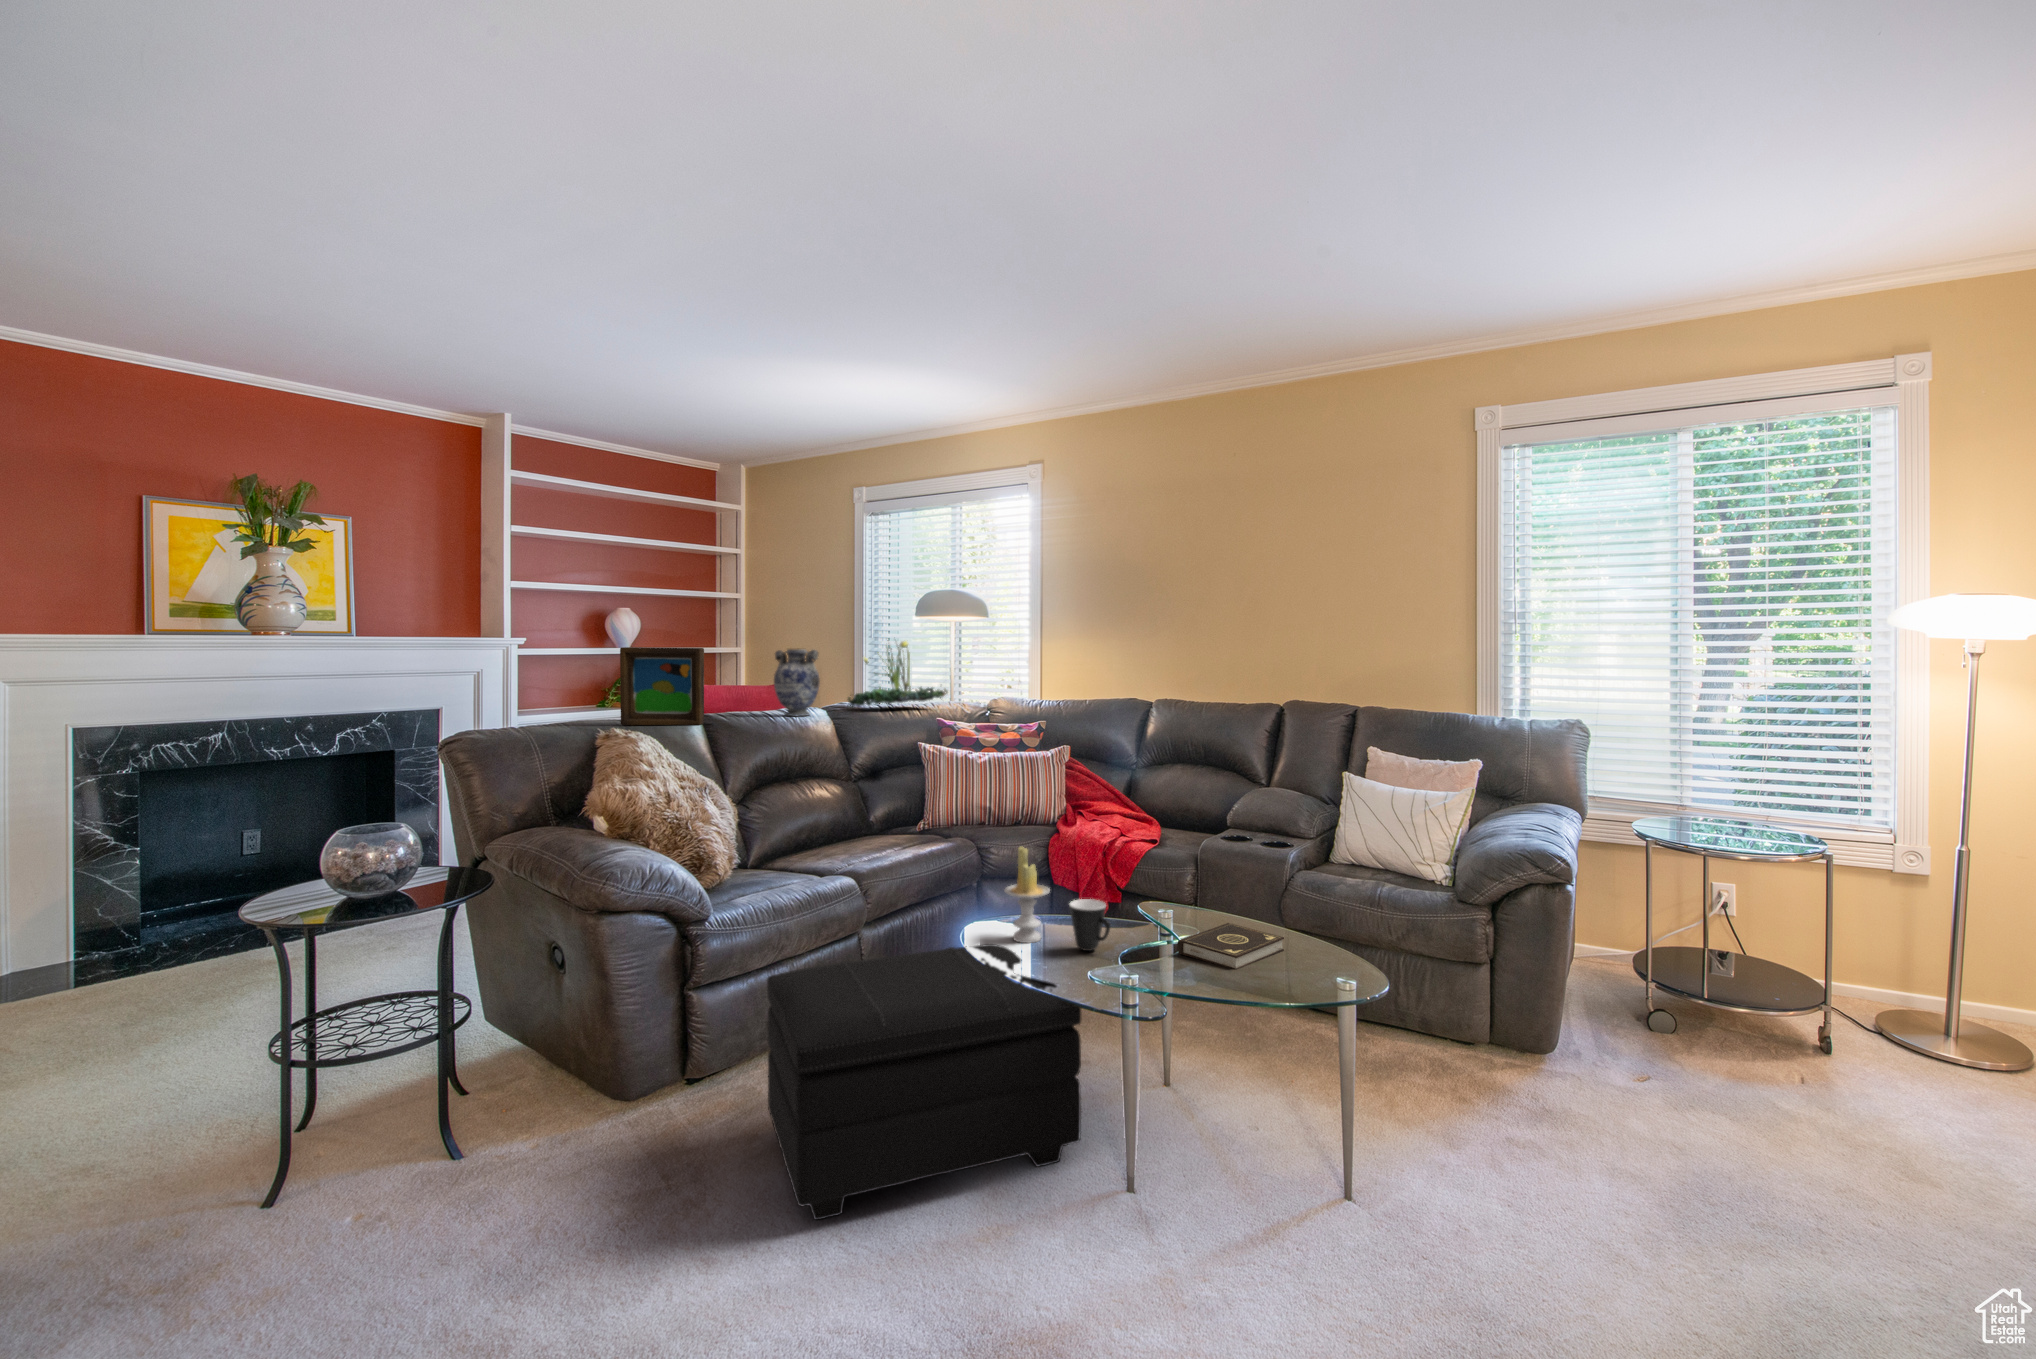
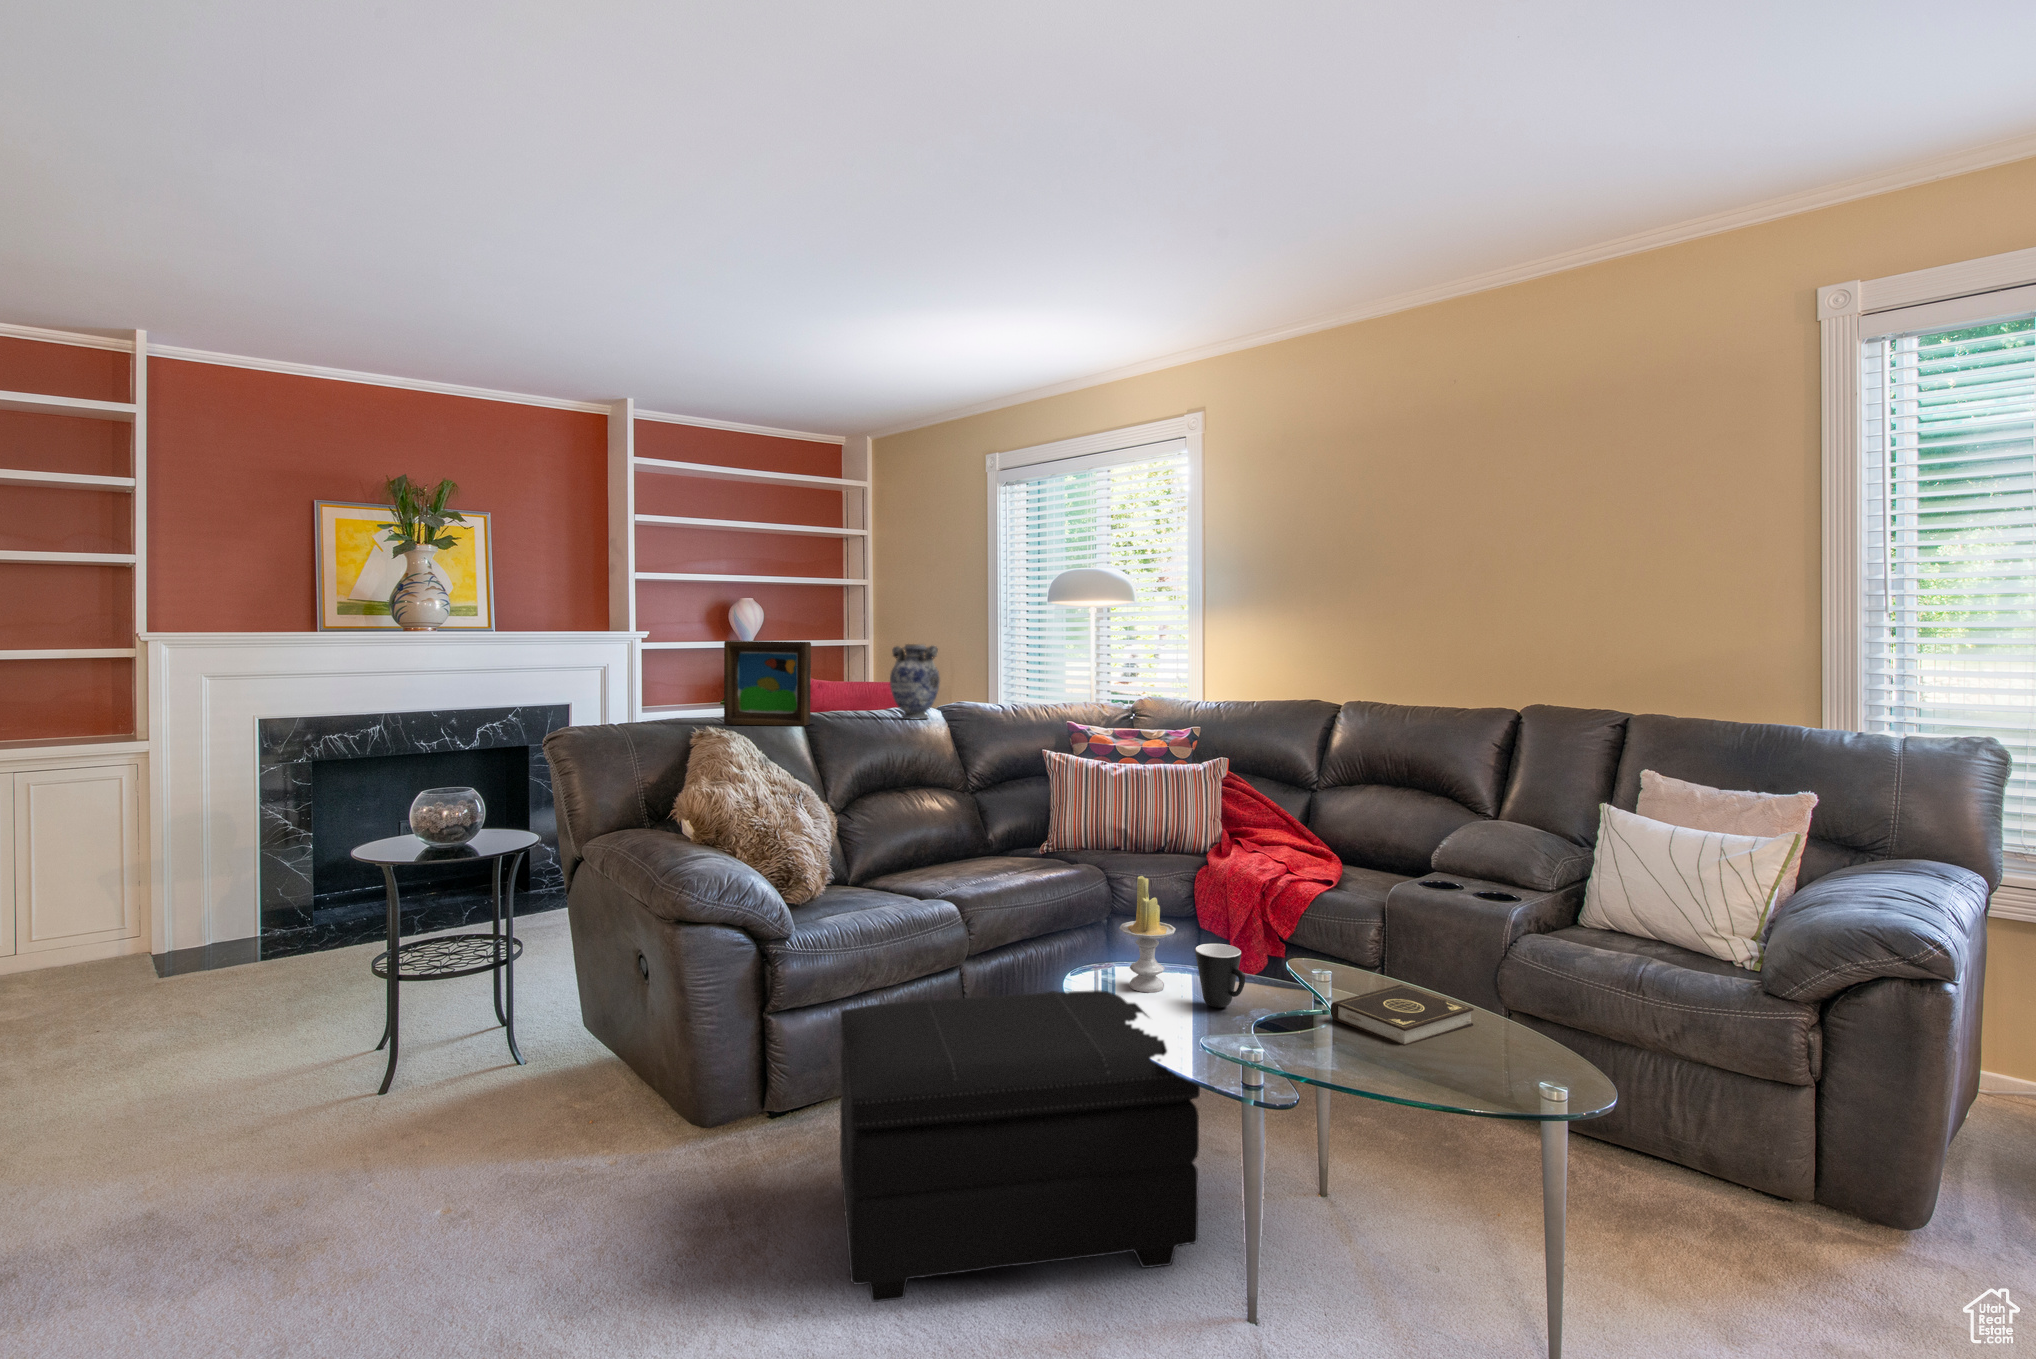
plant: present [847,641,948,707] -> none [974,633,1086,712]

